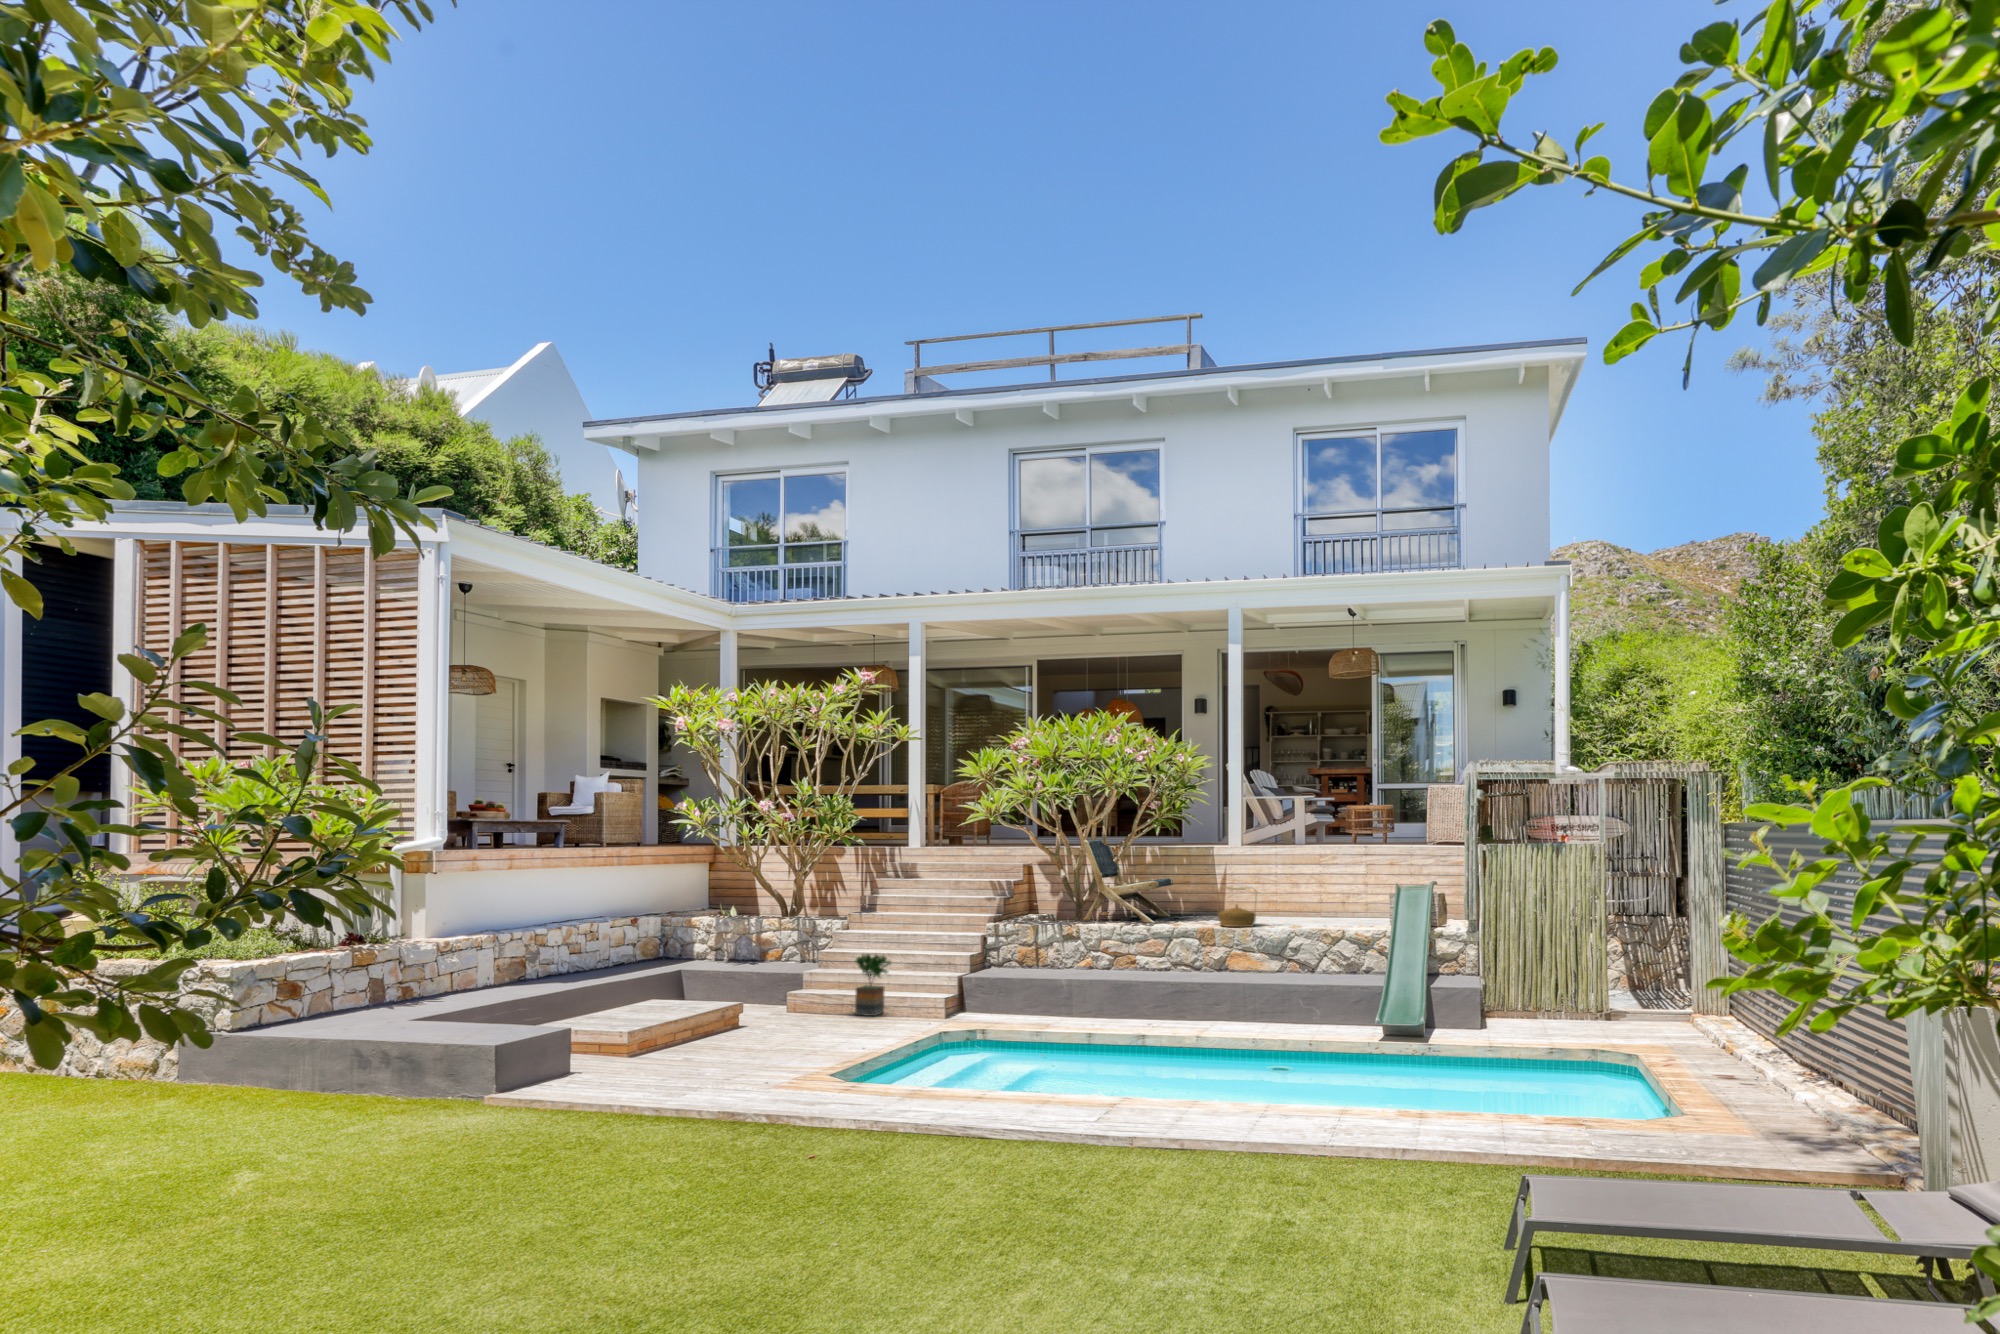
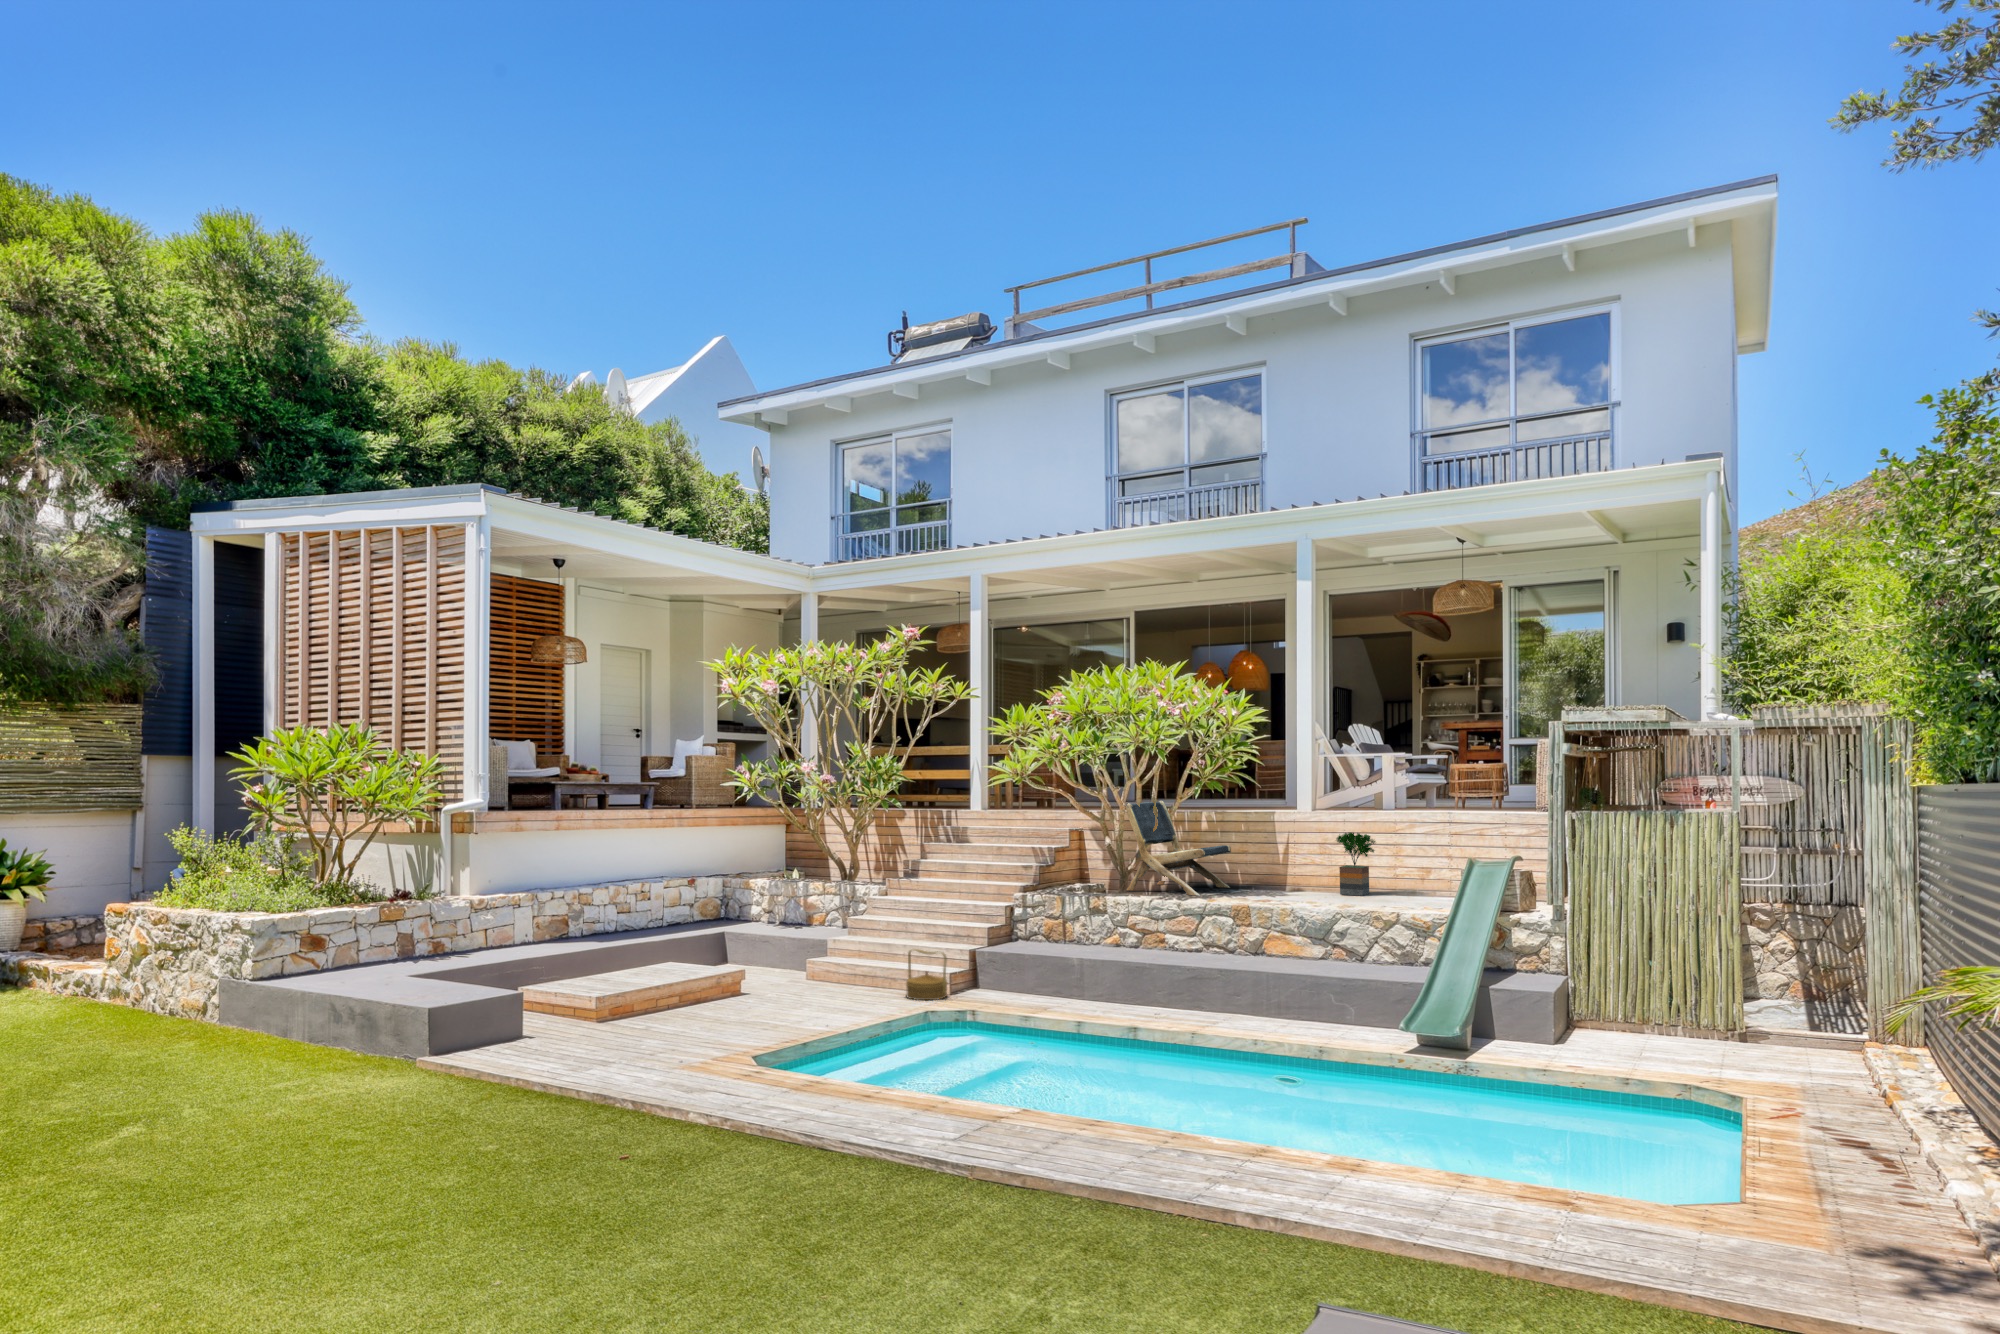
basket: present [1218,887,1256,927] -> present [906,949,947,1000]
potted tree: present [855,954,890,1016] -> present [1336,832,1375,896]

